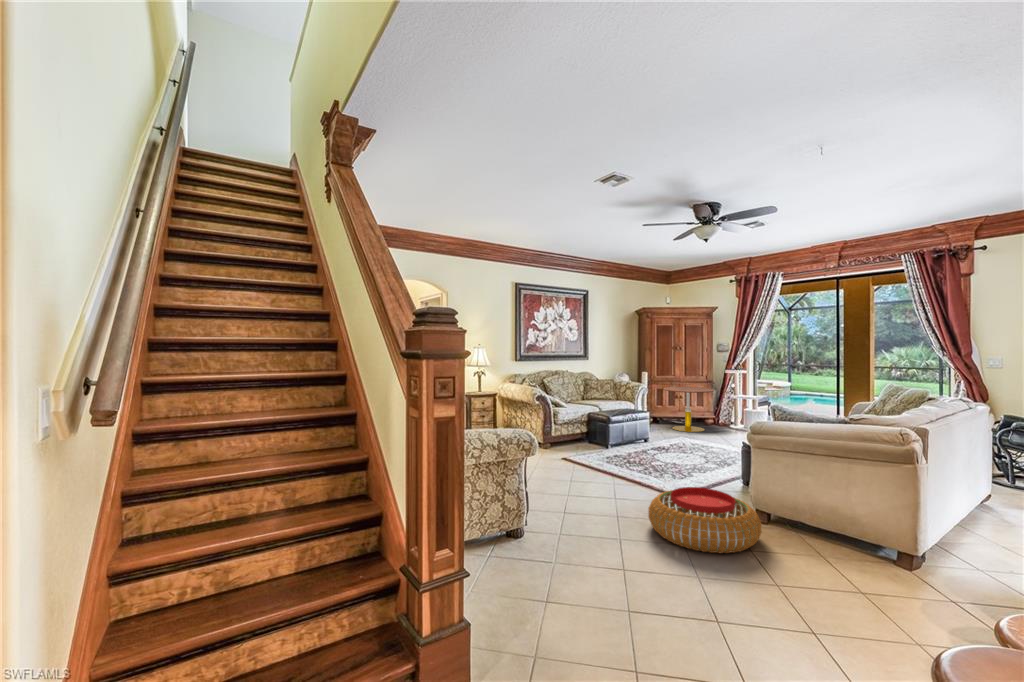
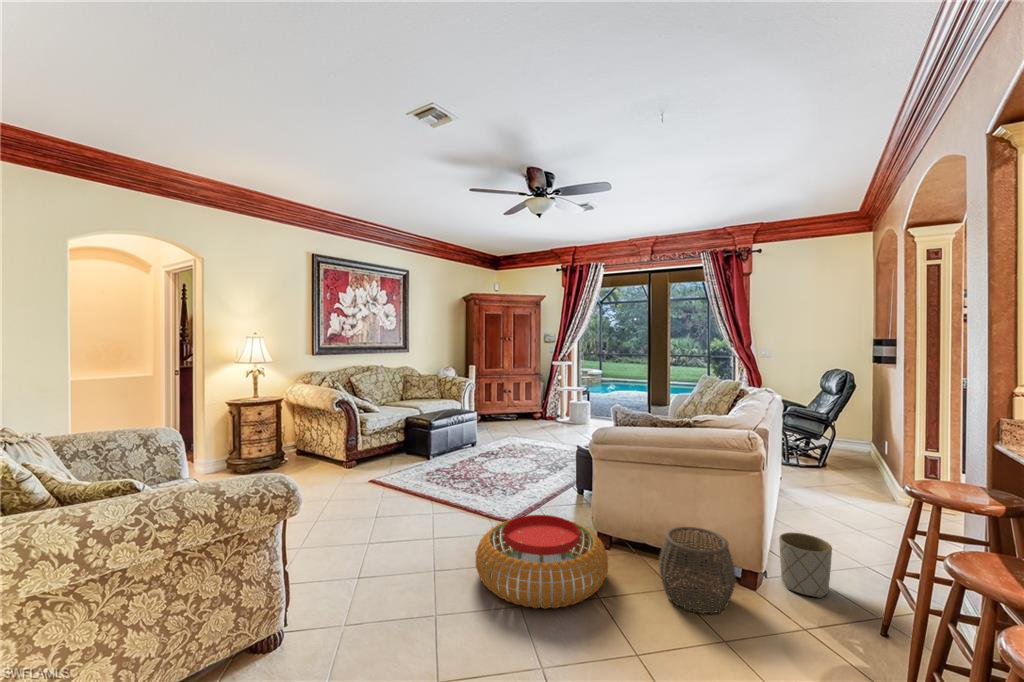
side table: present [663,387,714,432] -> none [491,381,541,429]
woven basket: none [808,507,884,579] -> present [659,527,735,614]
planter: none [940,527,999,587] -> present [779,533,832,598]

